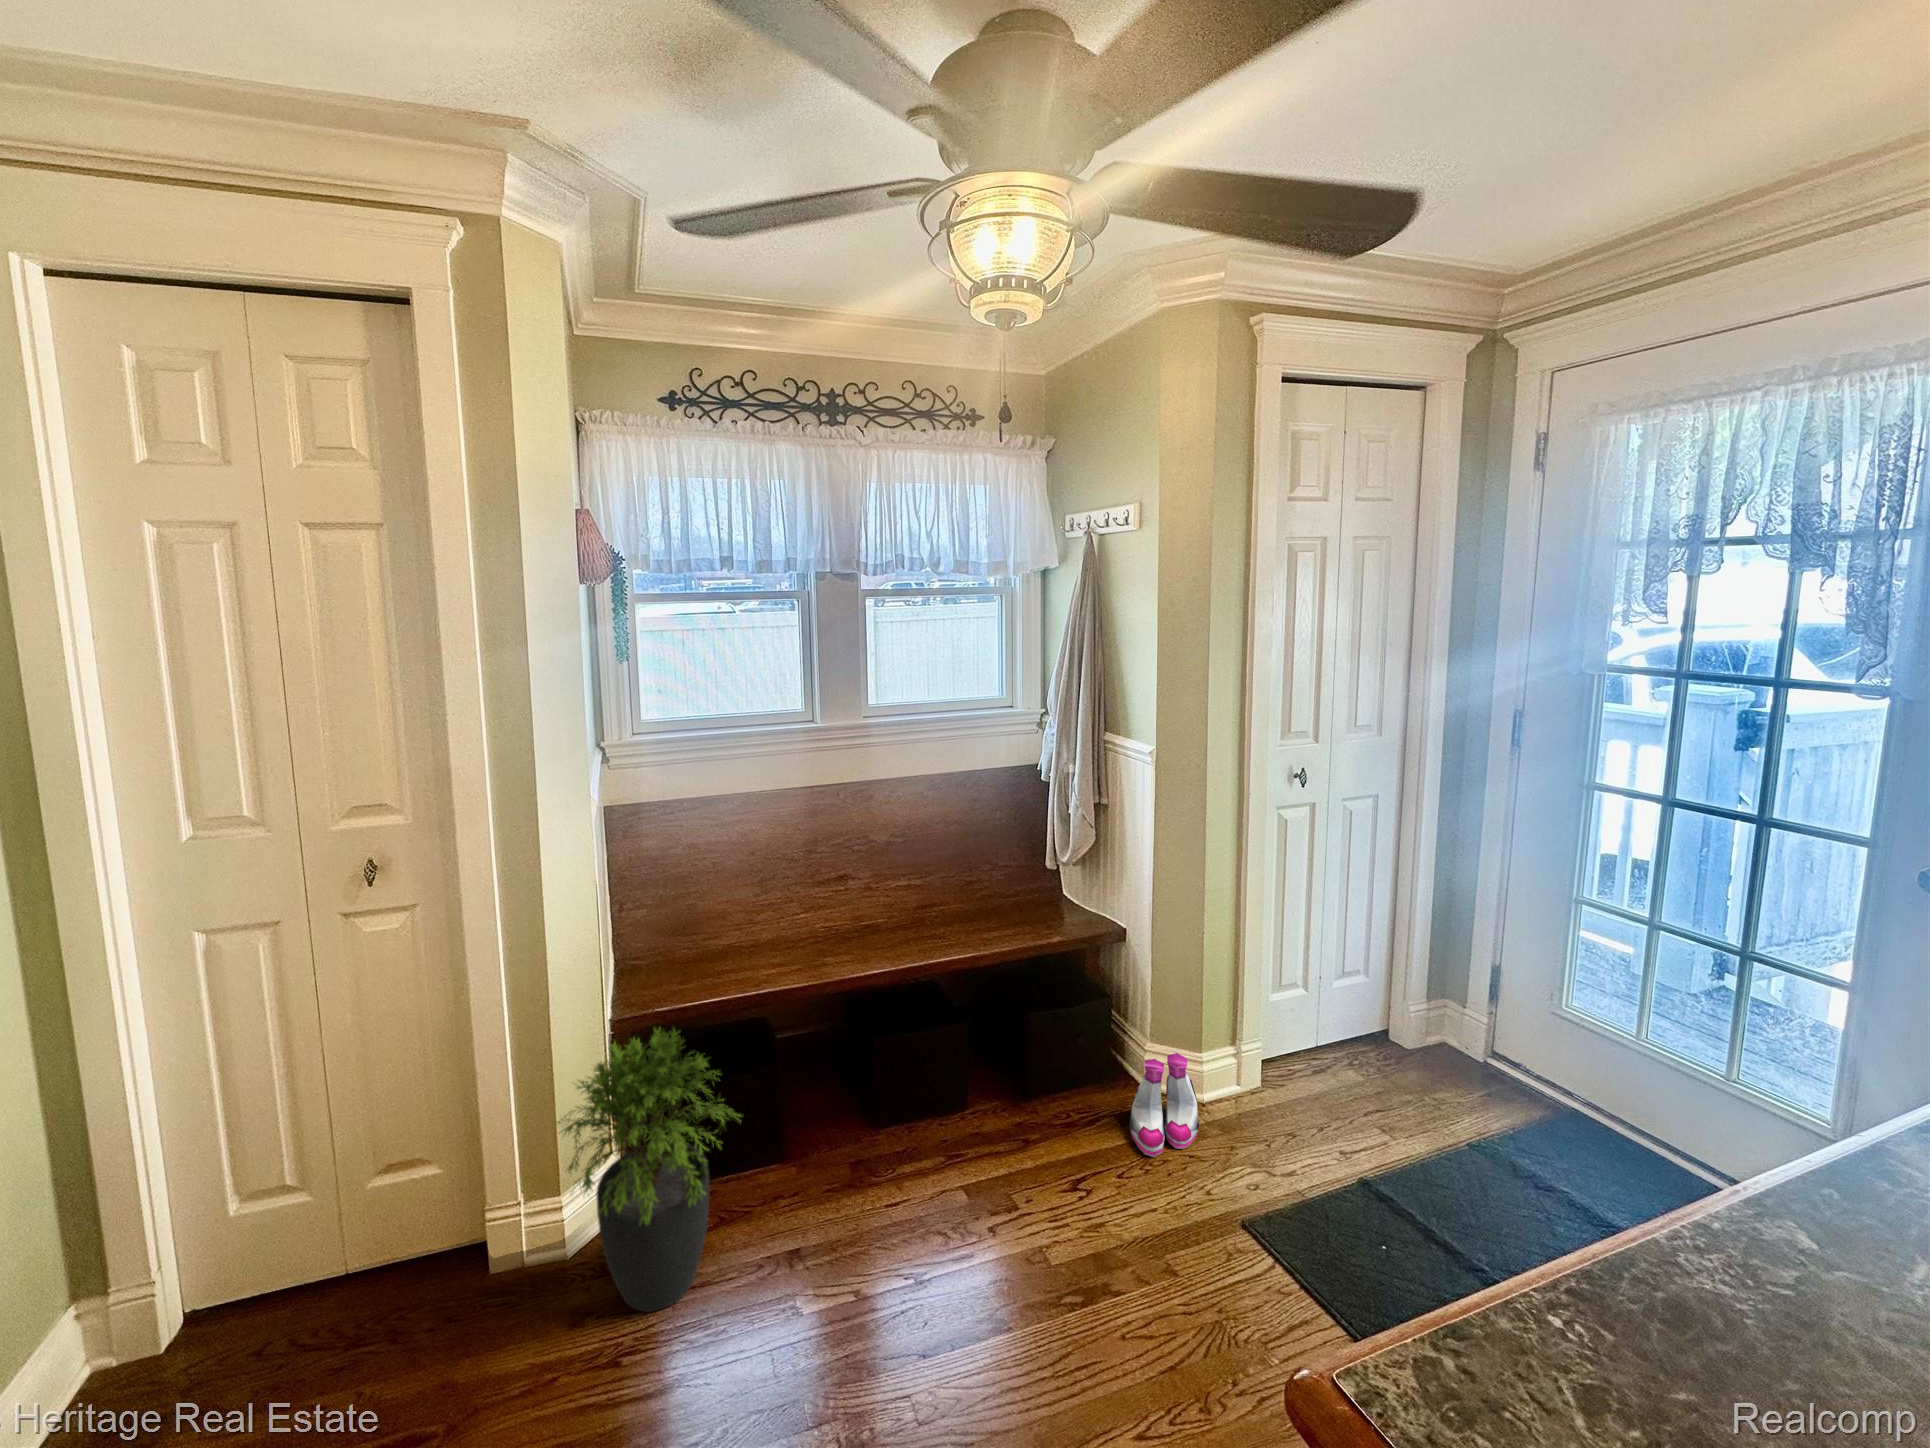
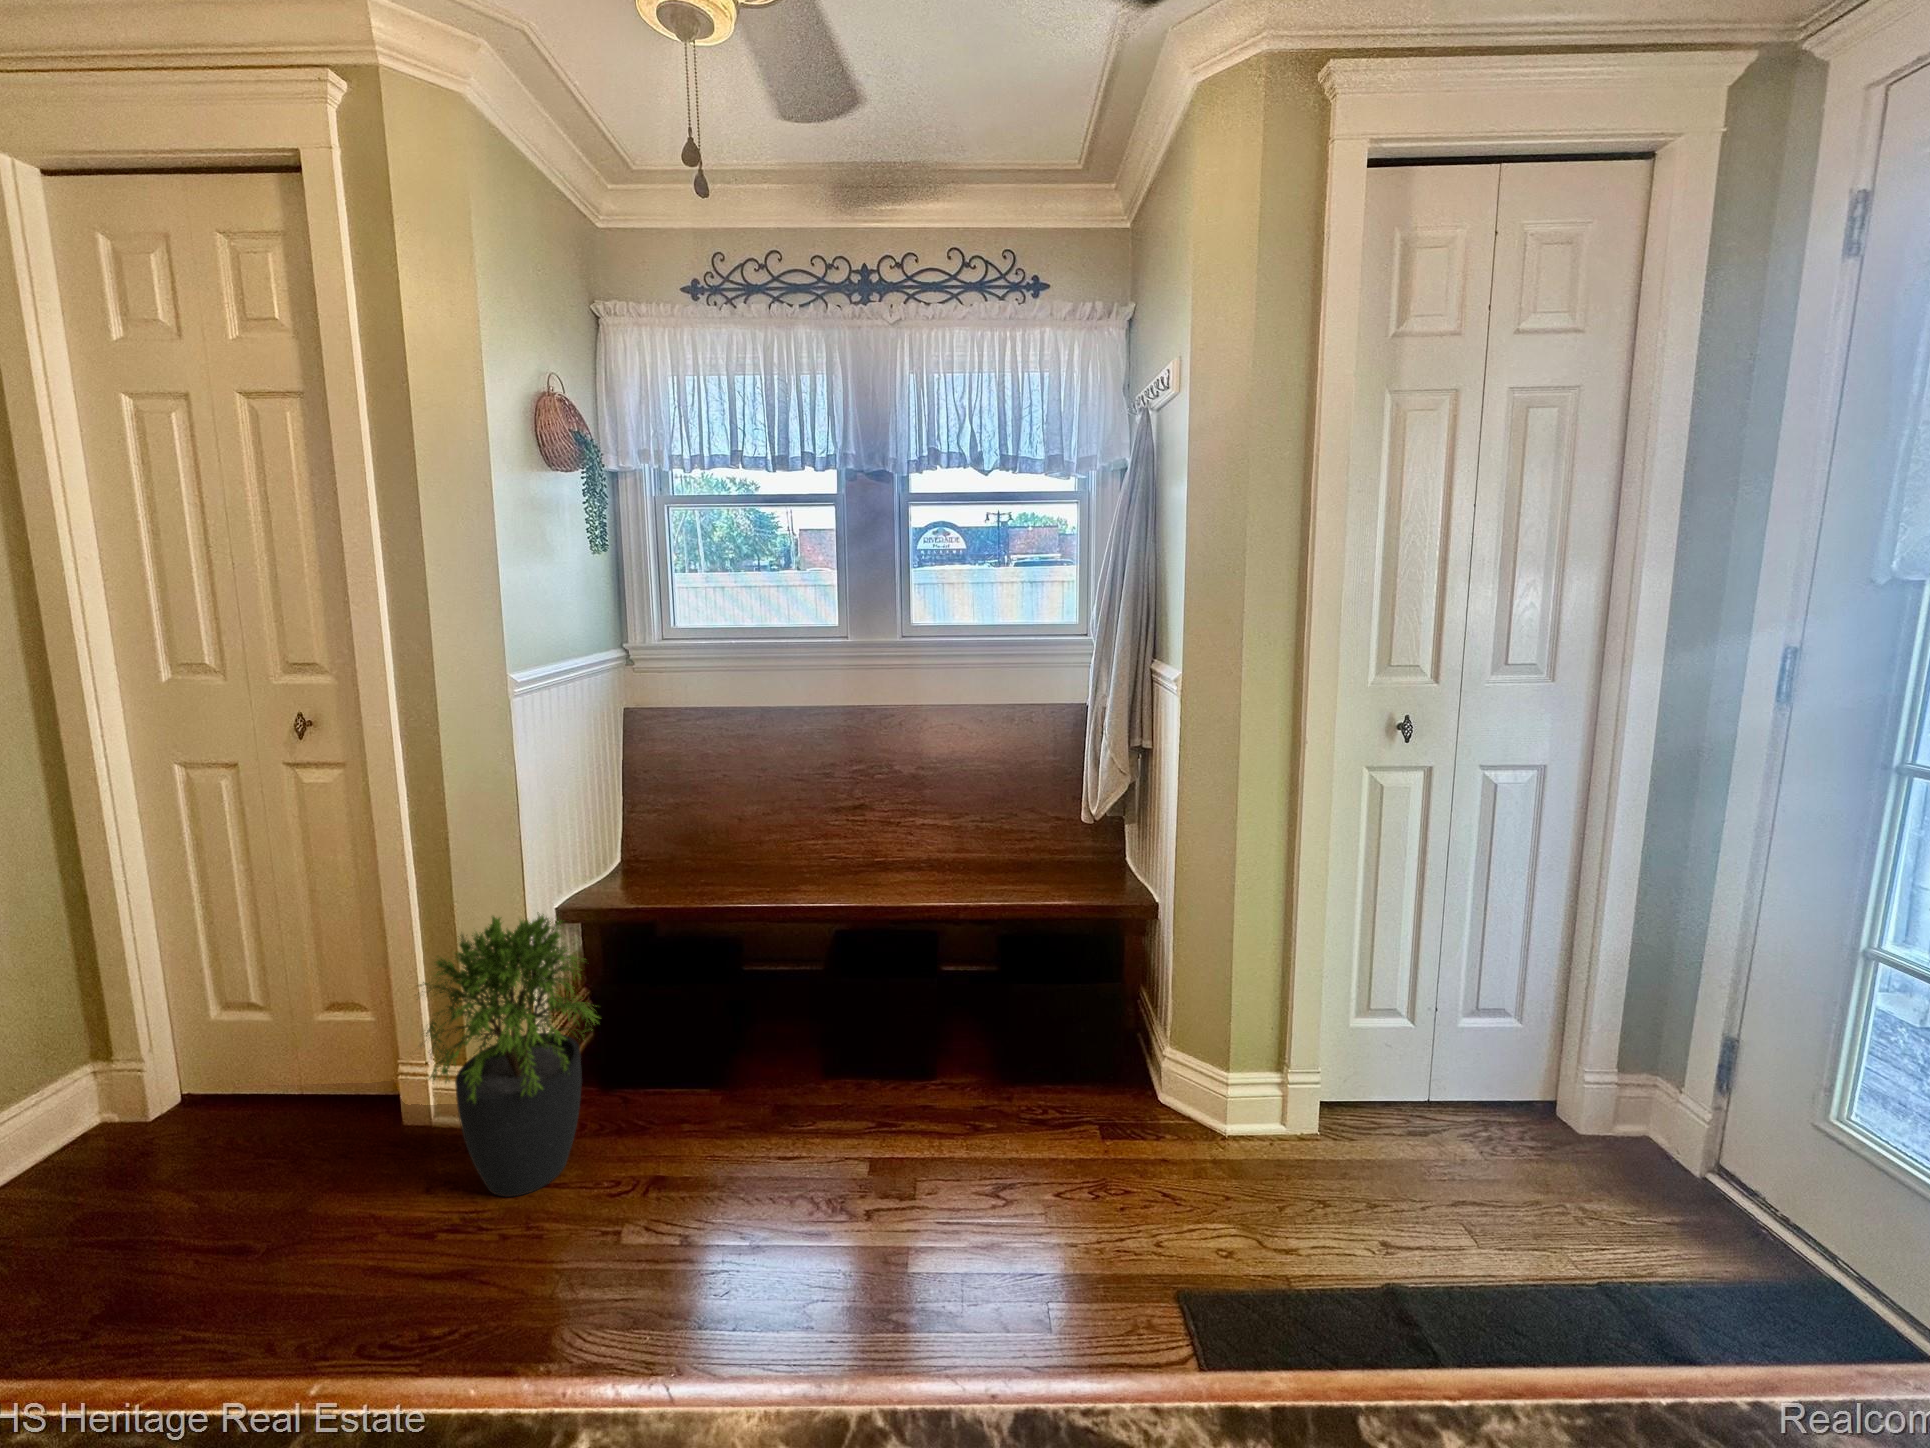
boots: present [1130,1053,1199,1157] -> none [1104,1063,1203,1184]

